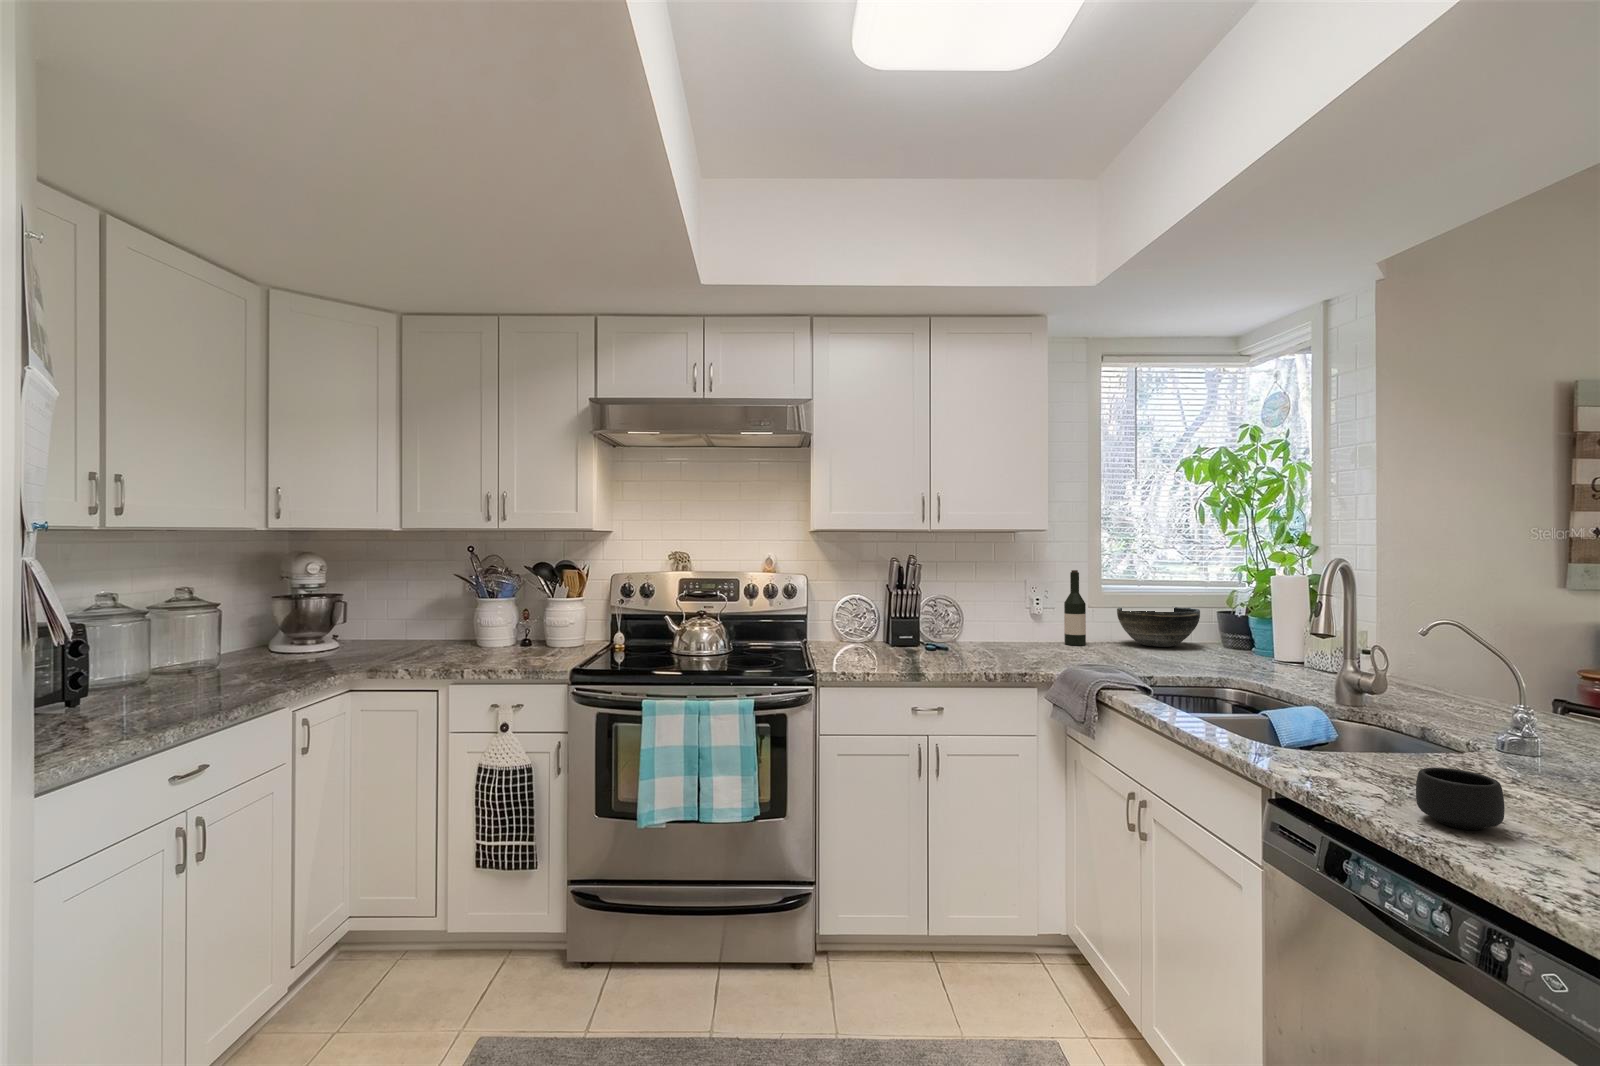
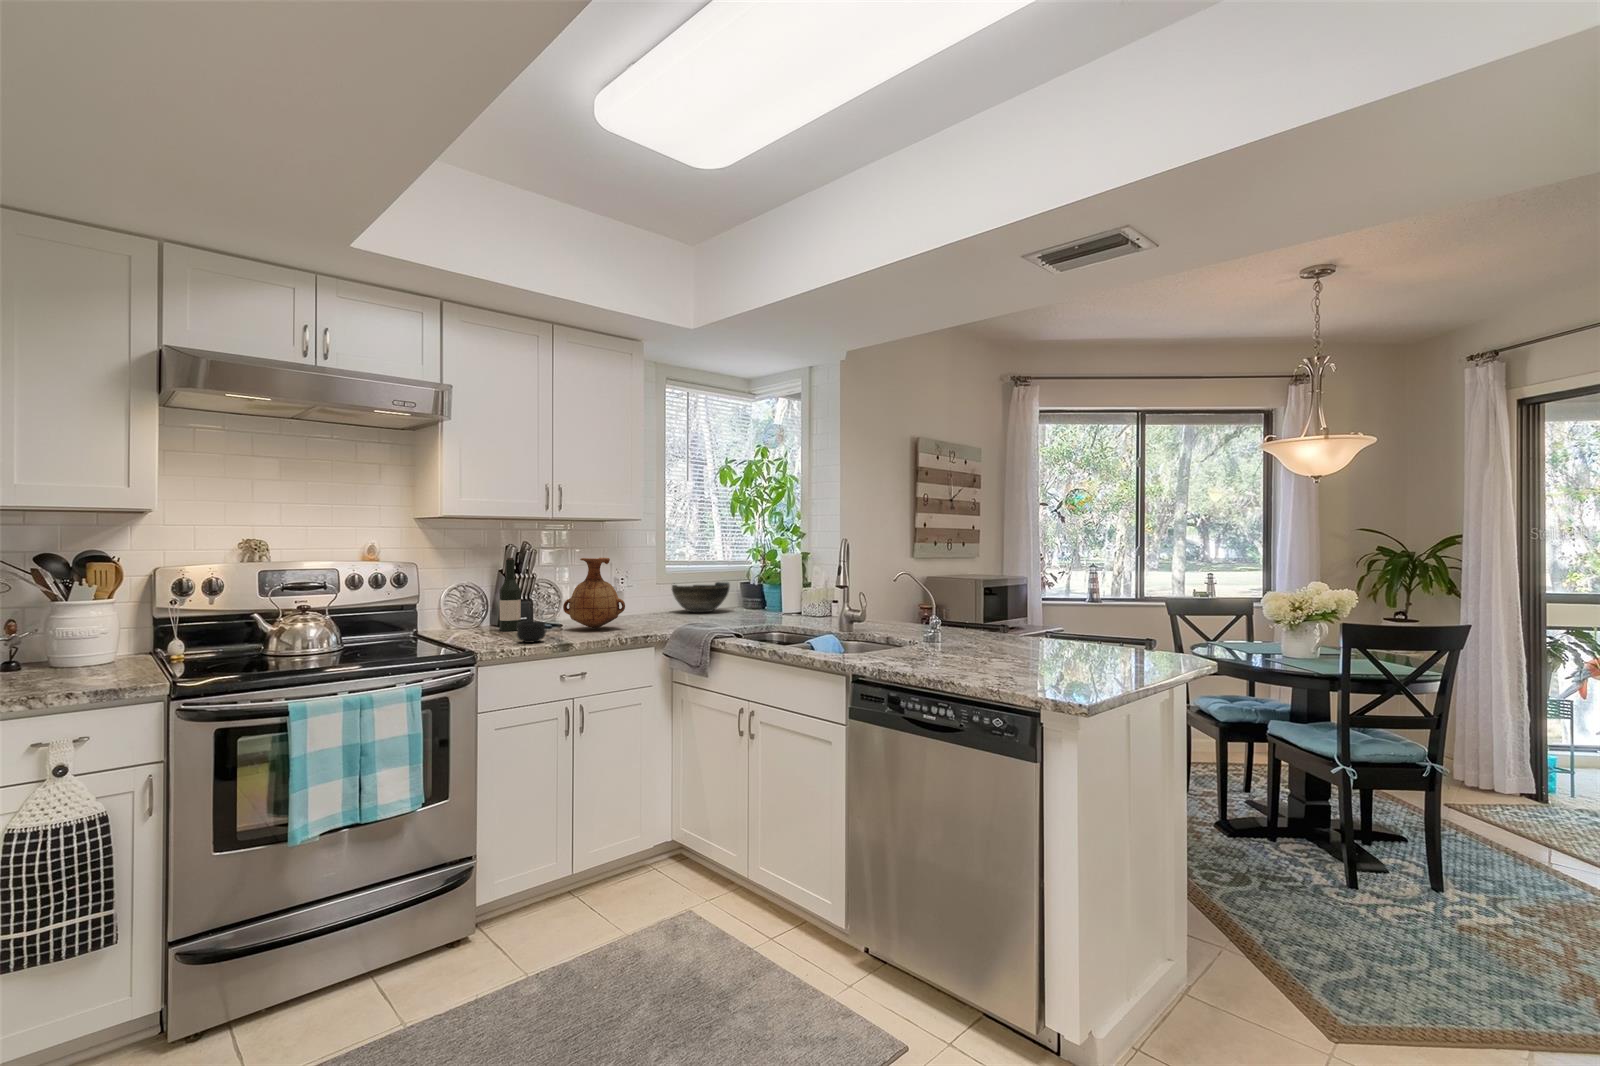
wine bottle: present [1064,570,1086,646] -> present [500,558,521,631]
vase: none [950,574,1017,657] -> present [563,558,625,629]
mug: present [1416,768,1505,830] -> present [517,621,546,643]

